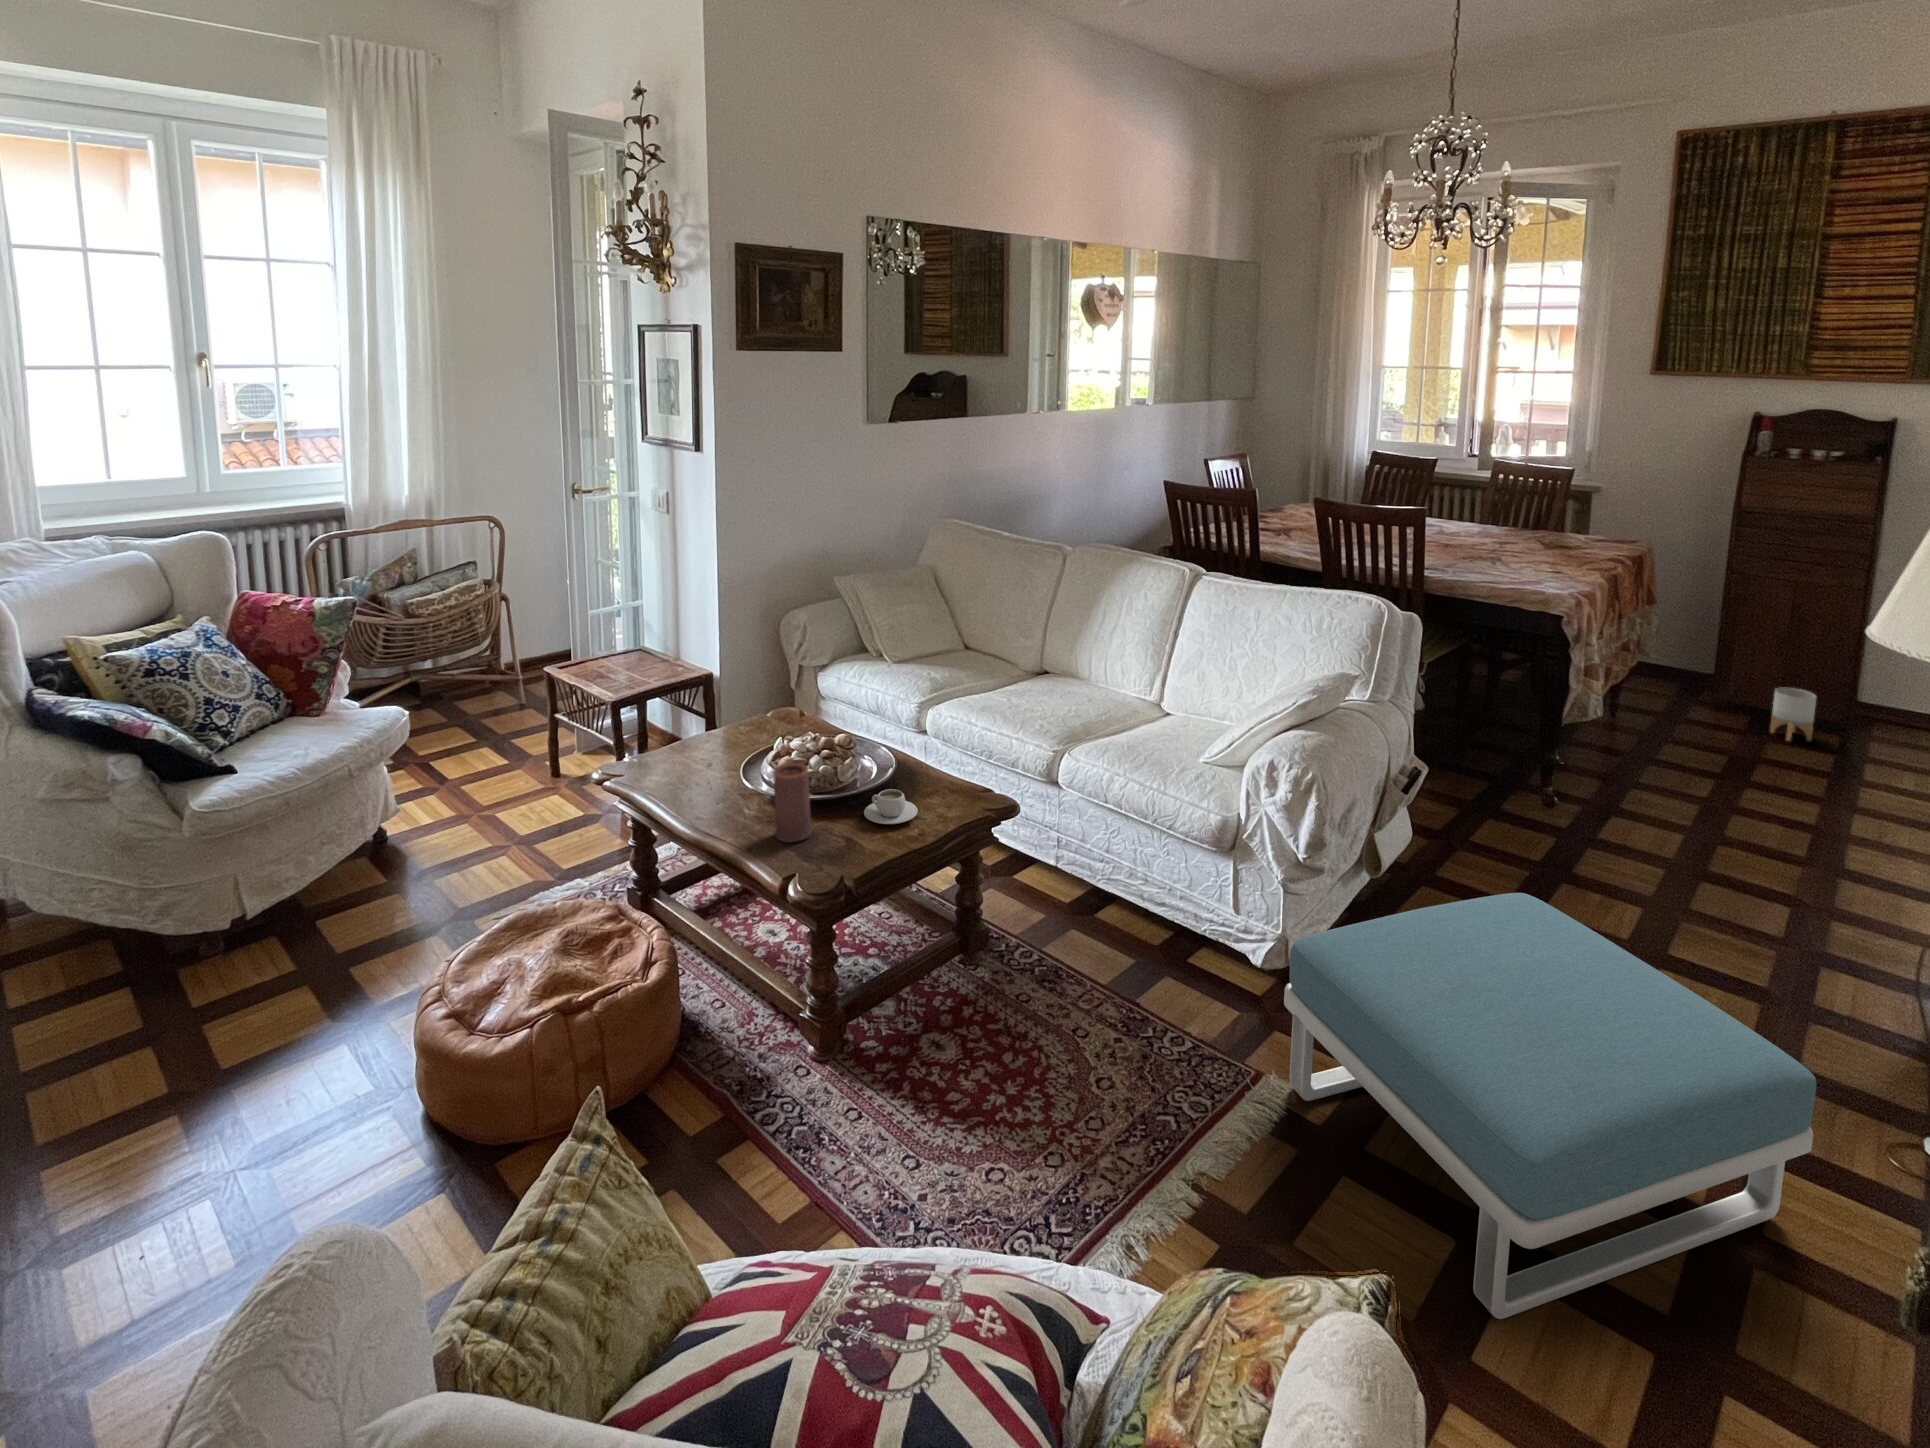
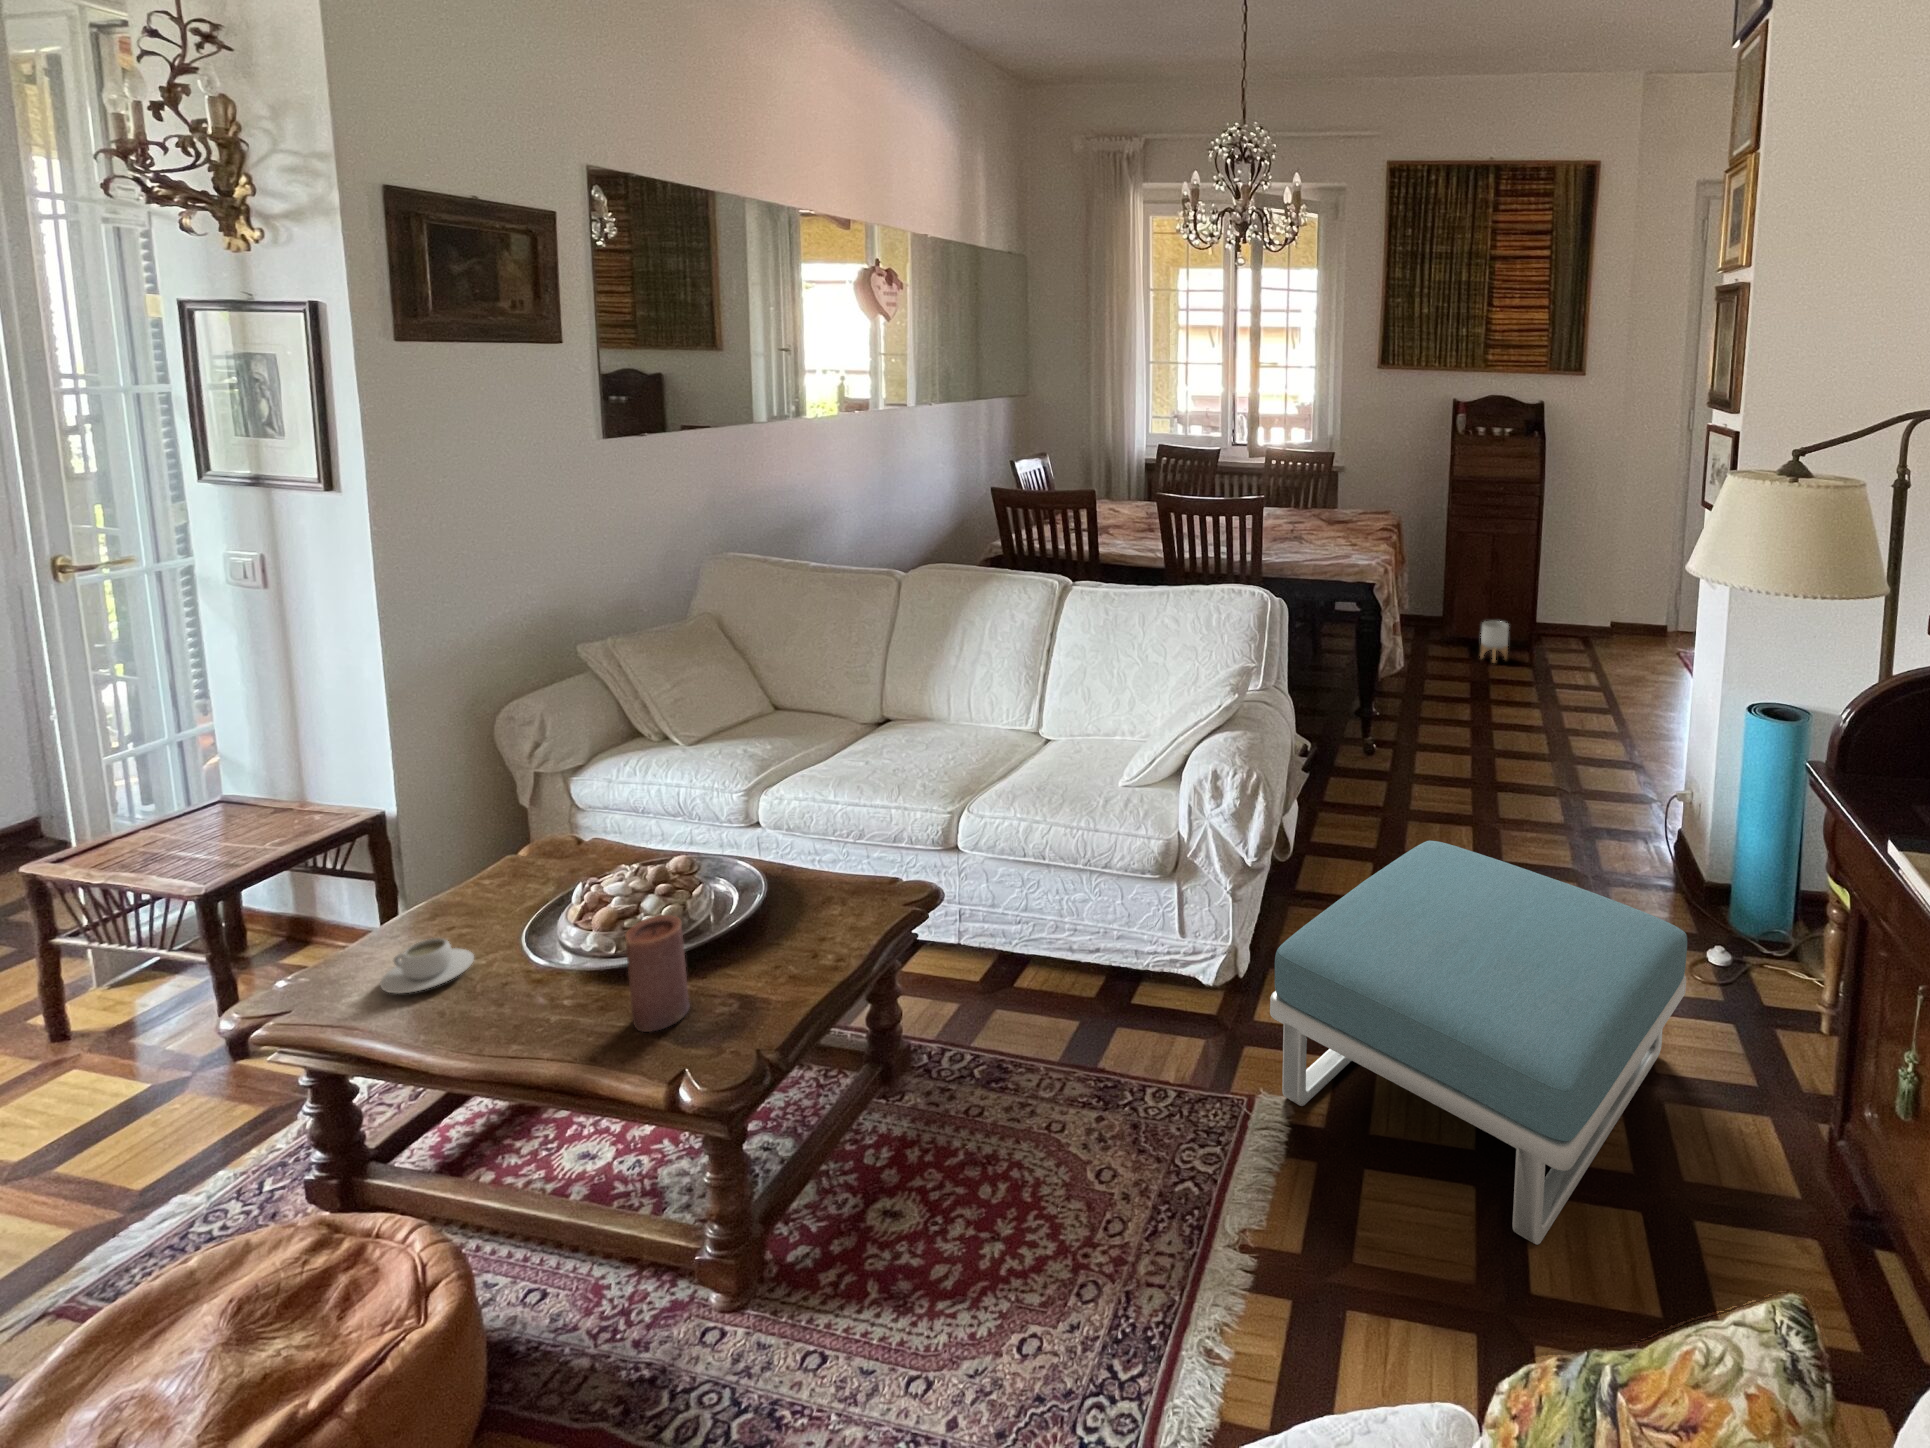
teacup: present [864,789,918,824] -> present [380,938,474,993]

